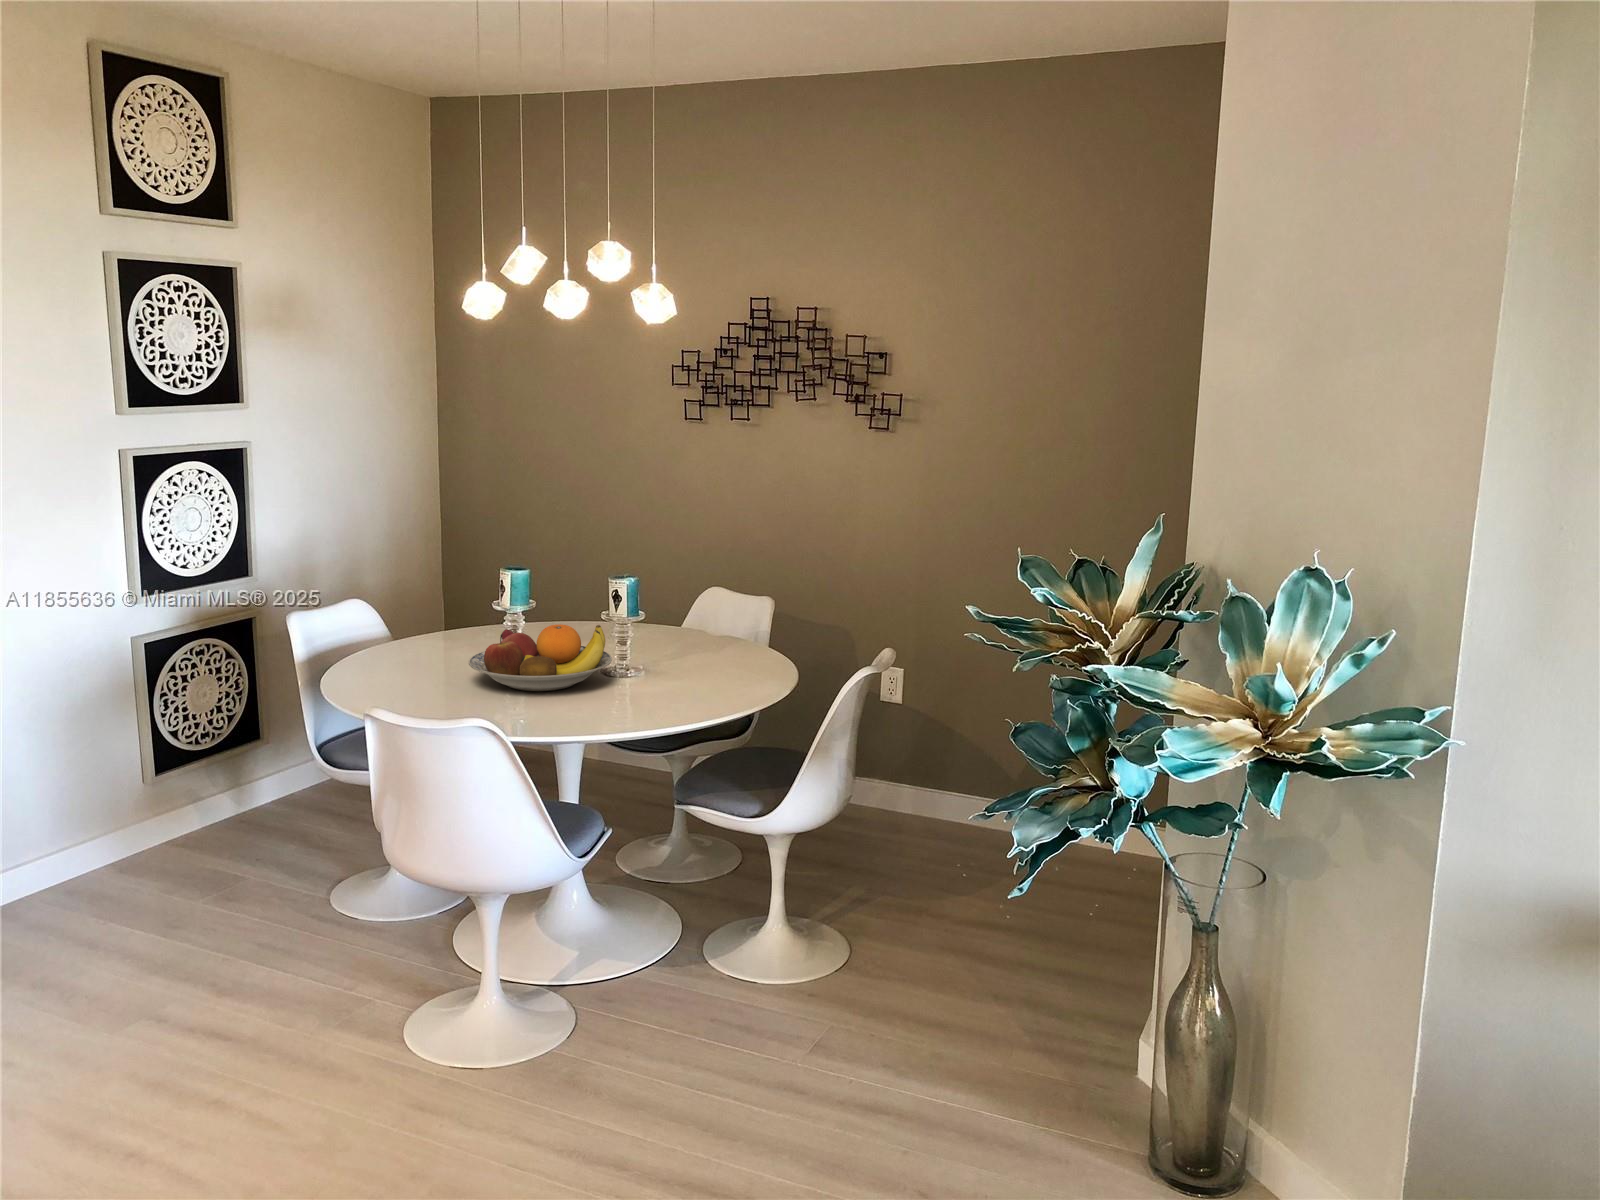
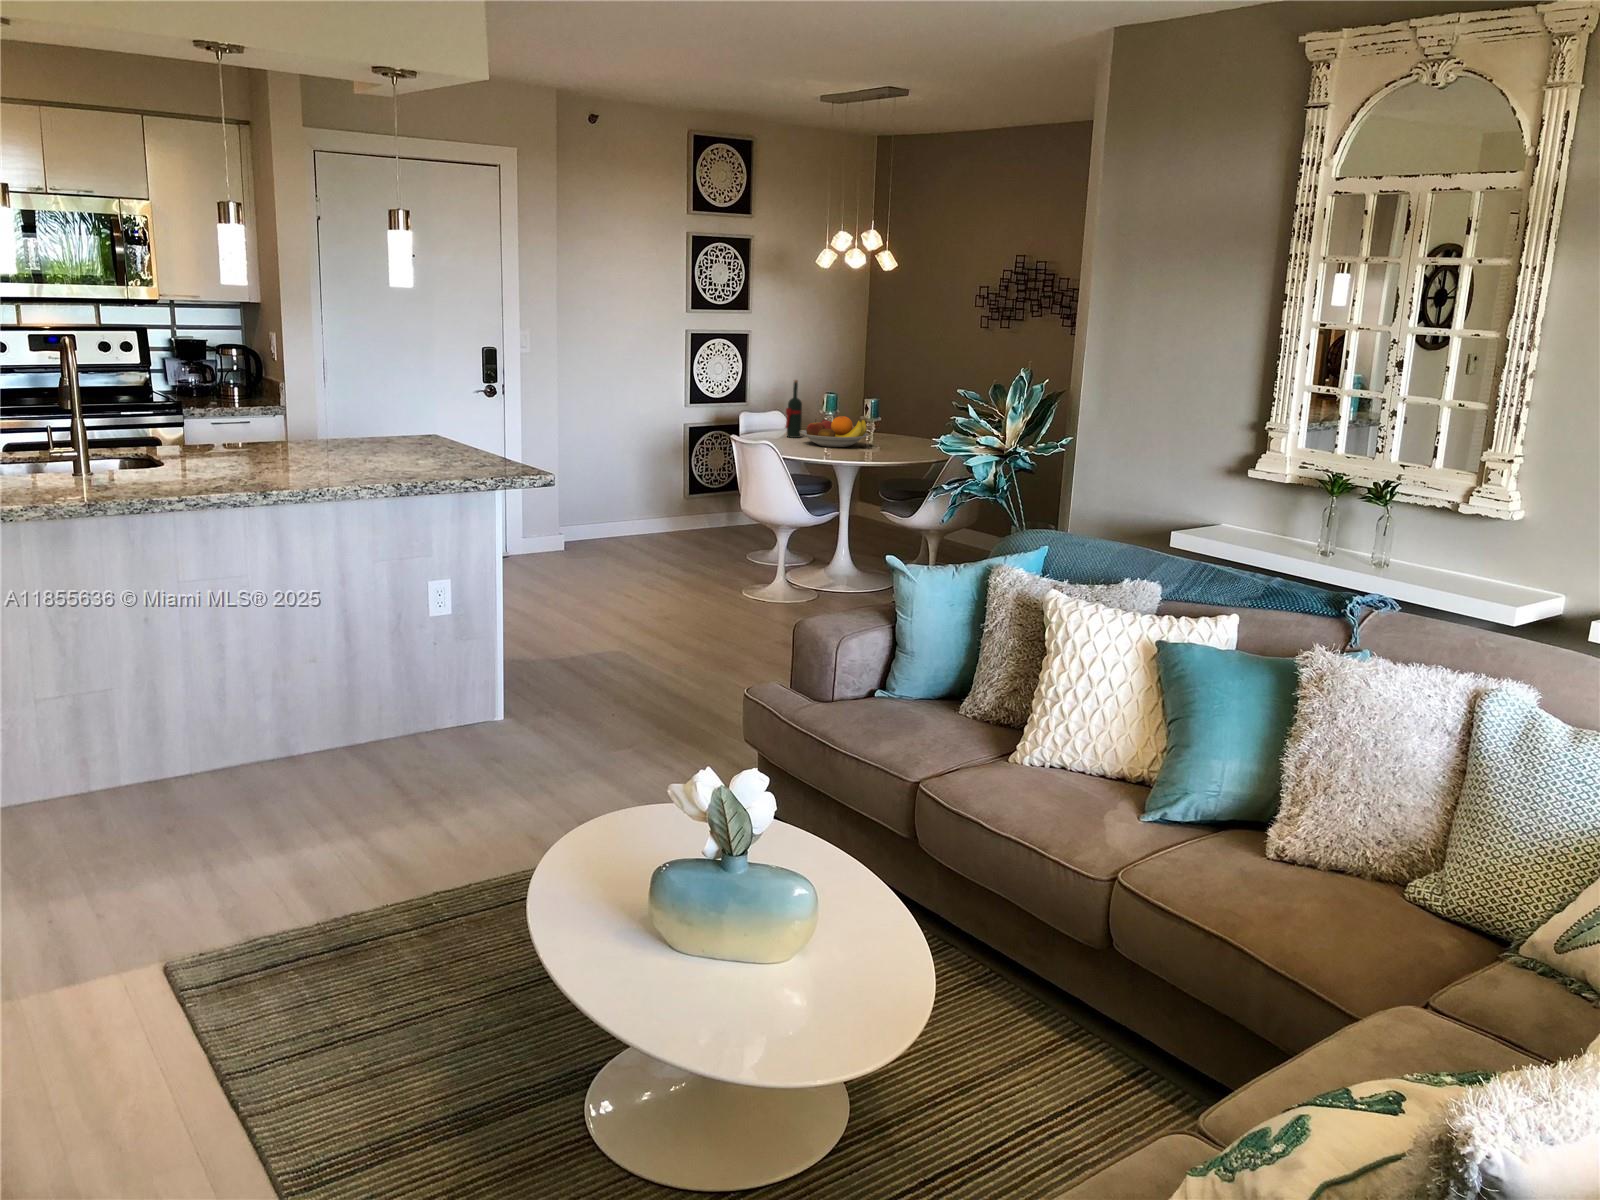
wine bottle: none [411,551,445,668] -> present [785,380,802,438]

